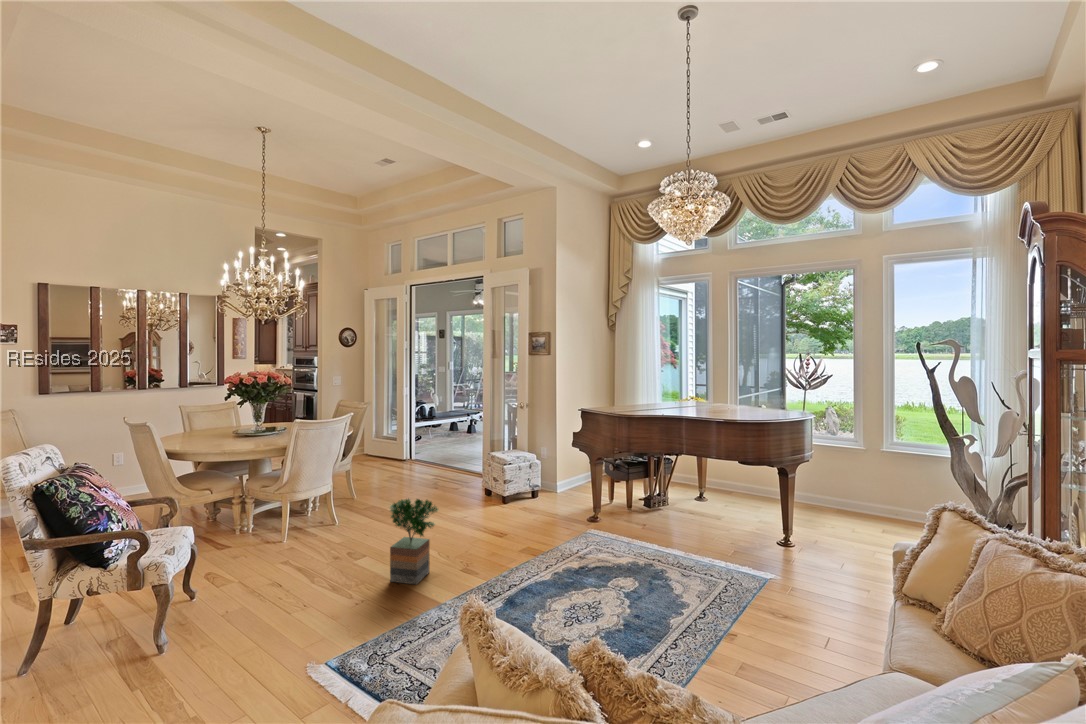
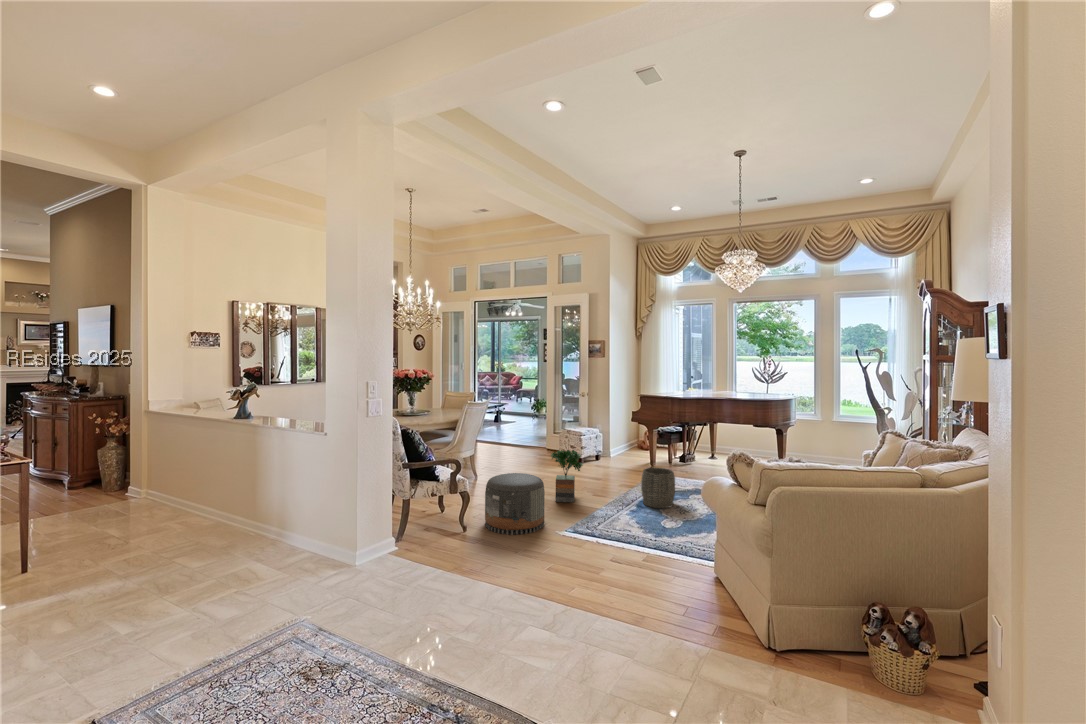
woven basket: none [519,533,573,608] -> present [641,468,675,508]
pouf: none [209,544,323,664] -> present [485,473,545,535]

